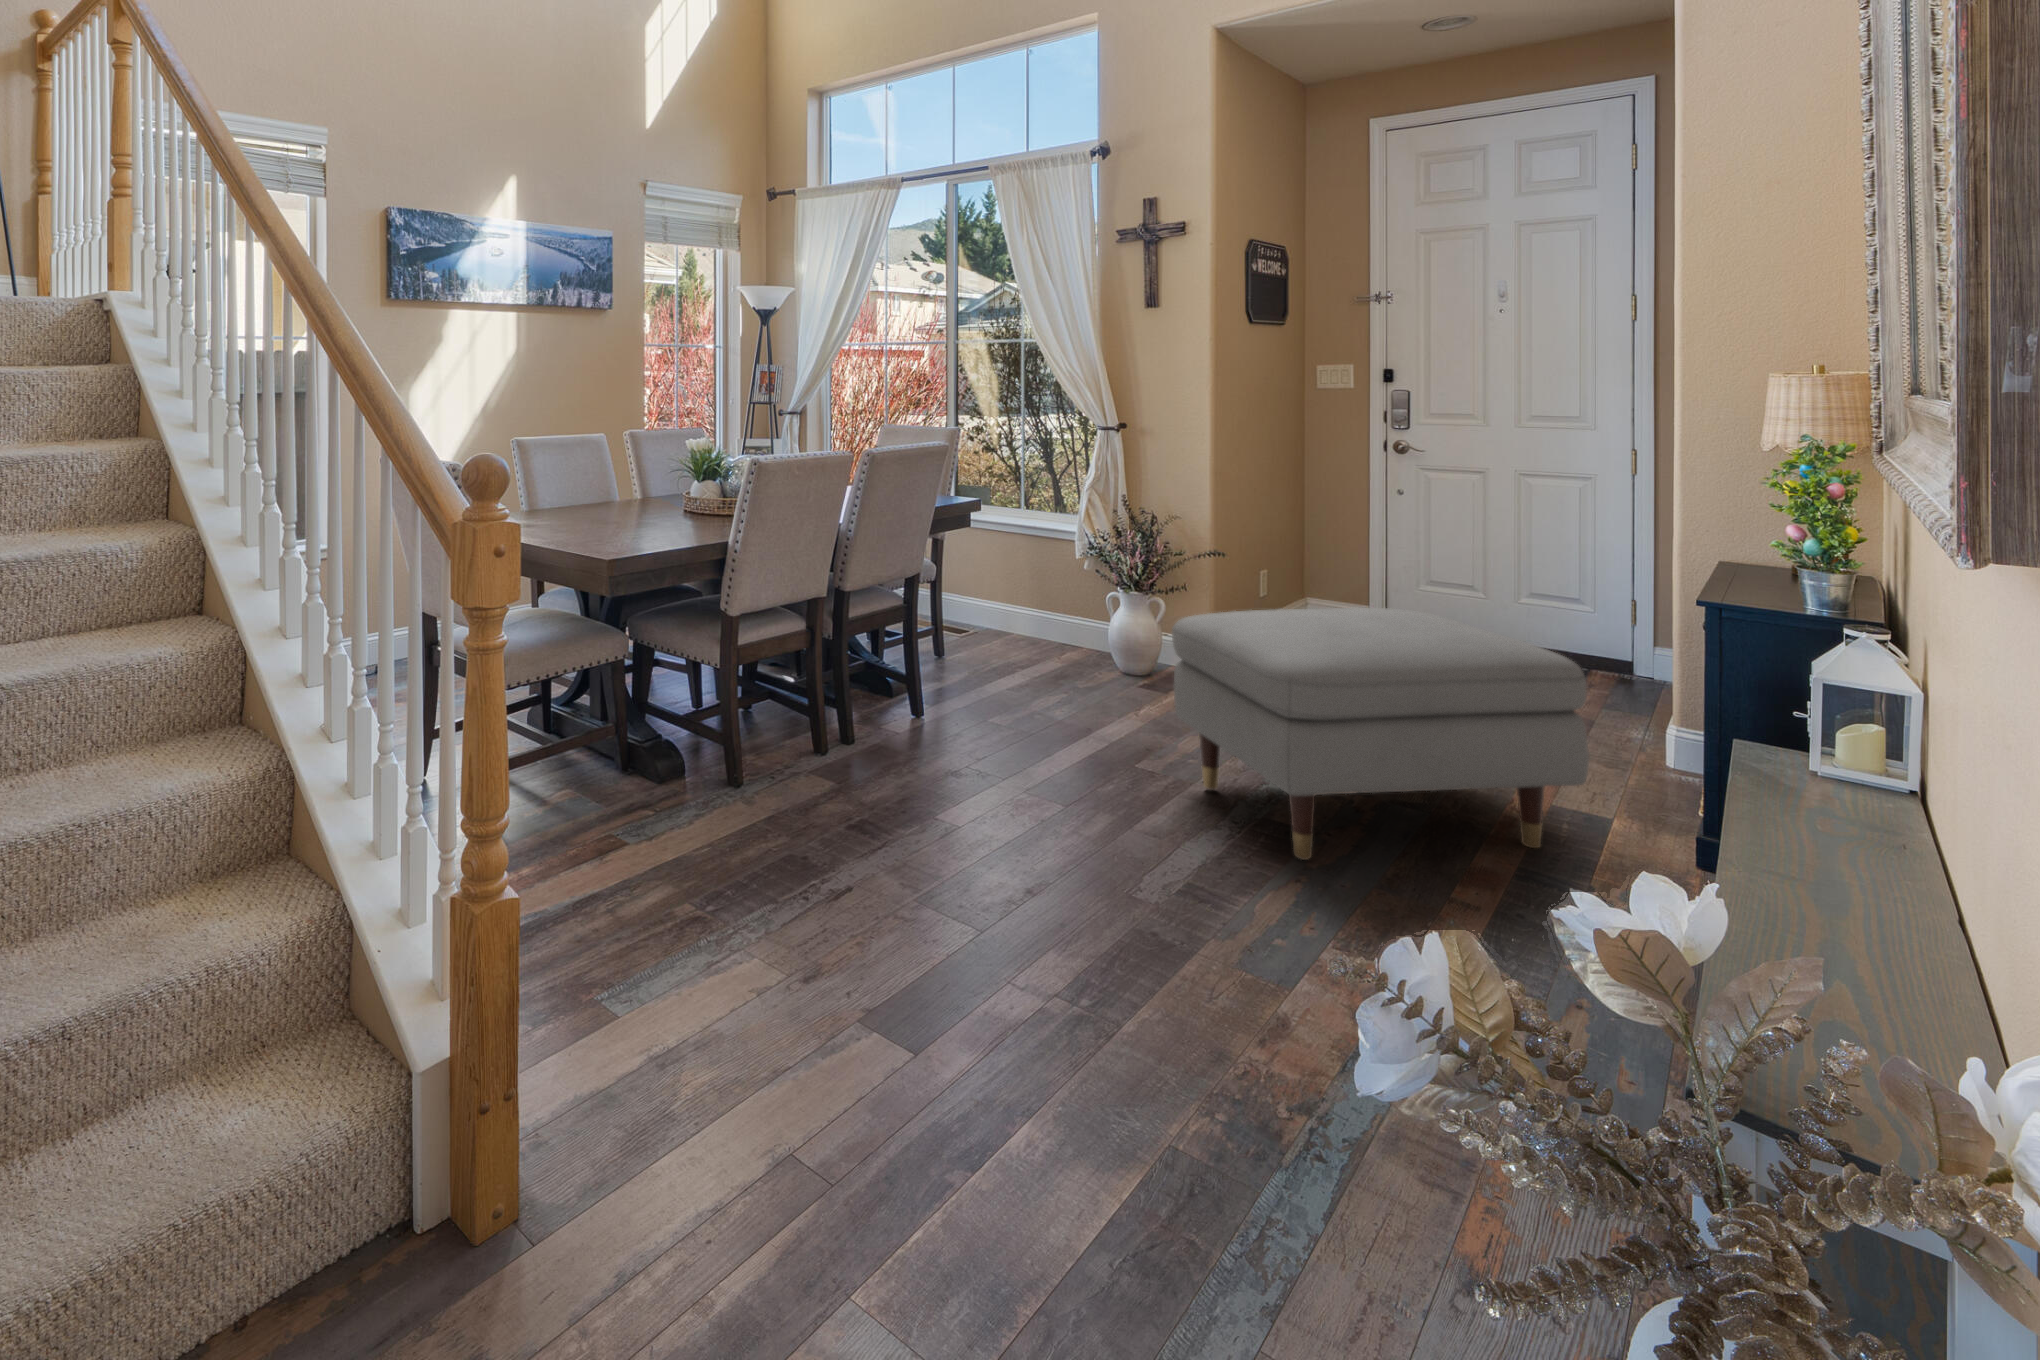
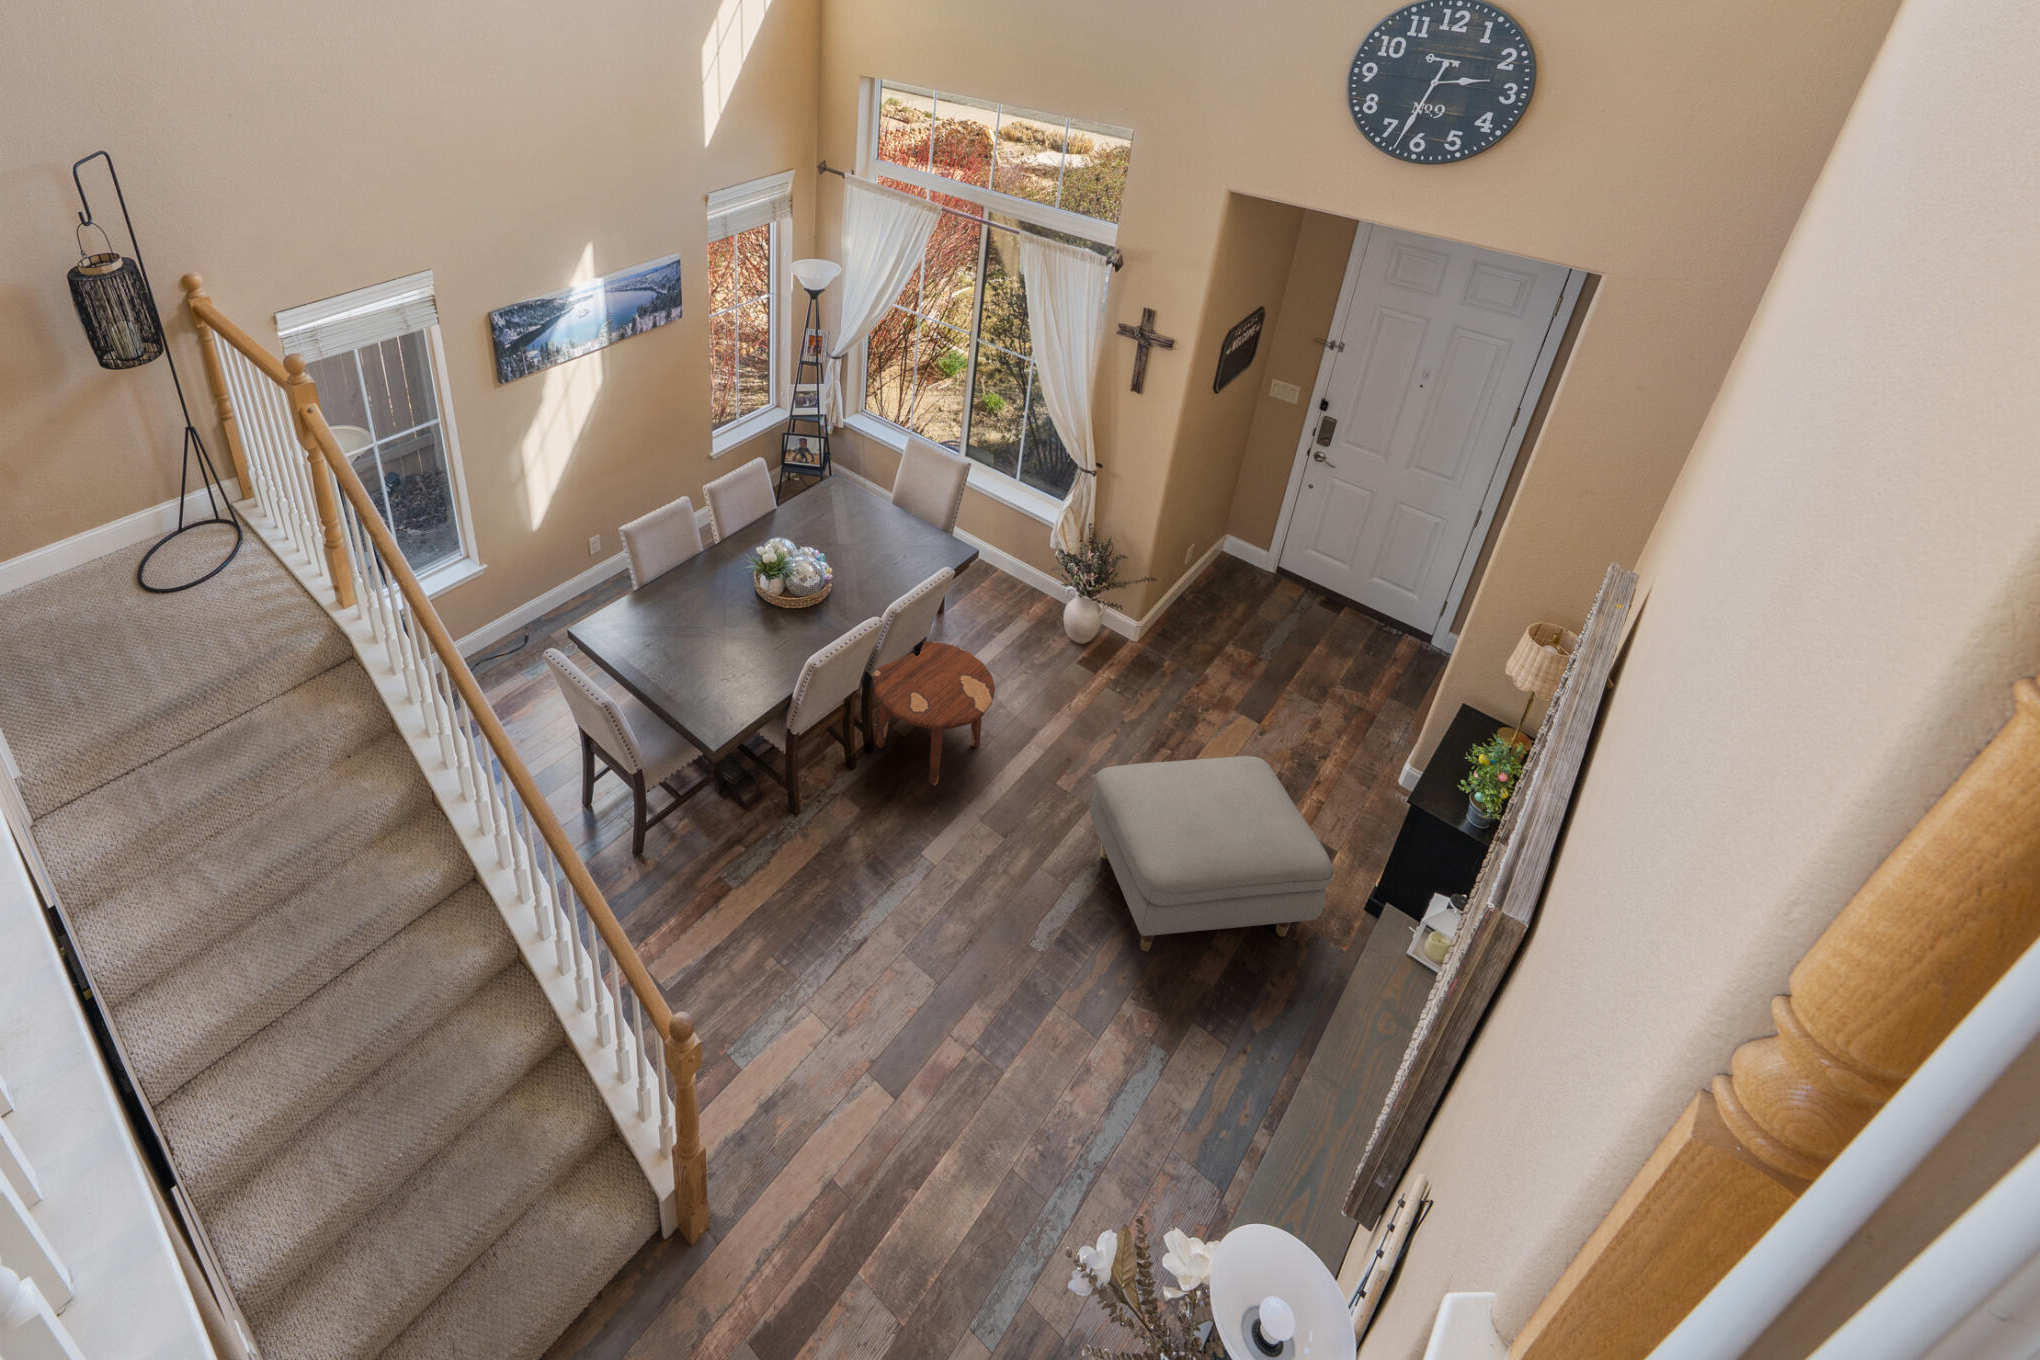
side table: none [840,582,1013,745] -> present [872,642,995,786]

